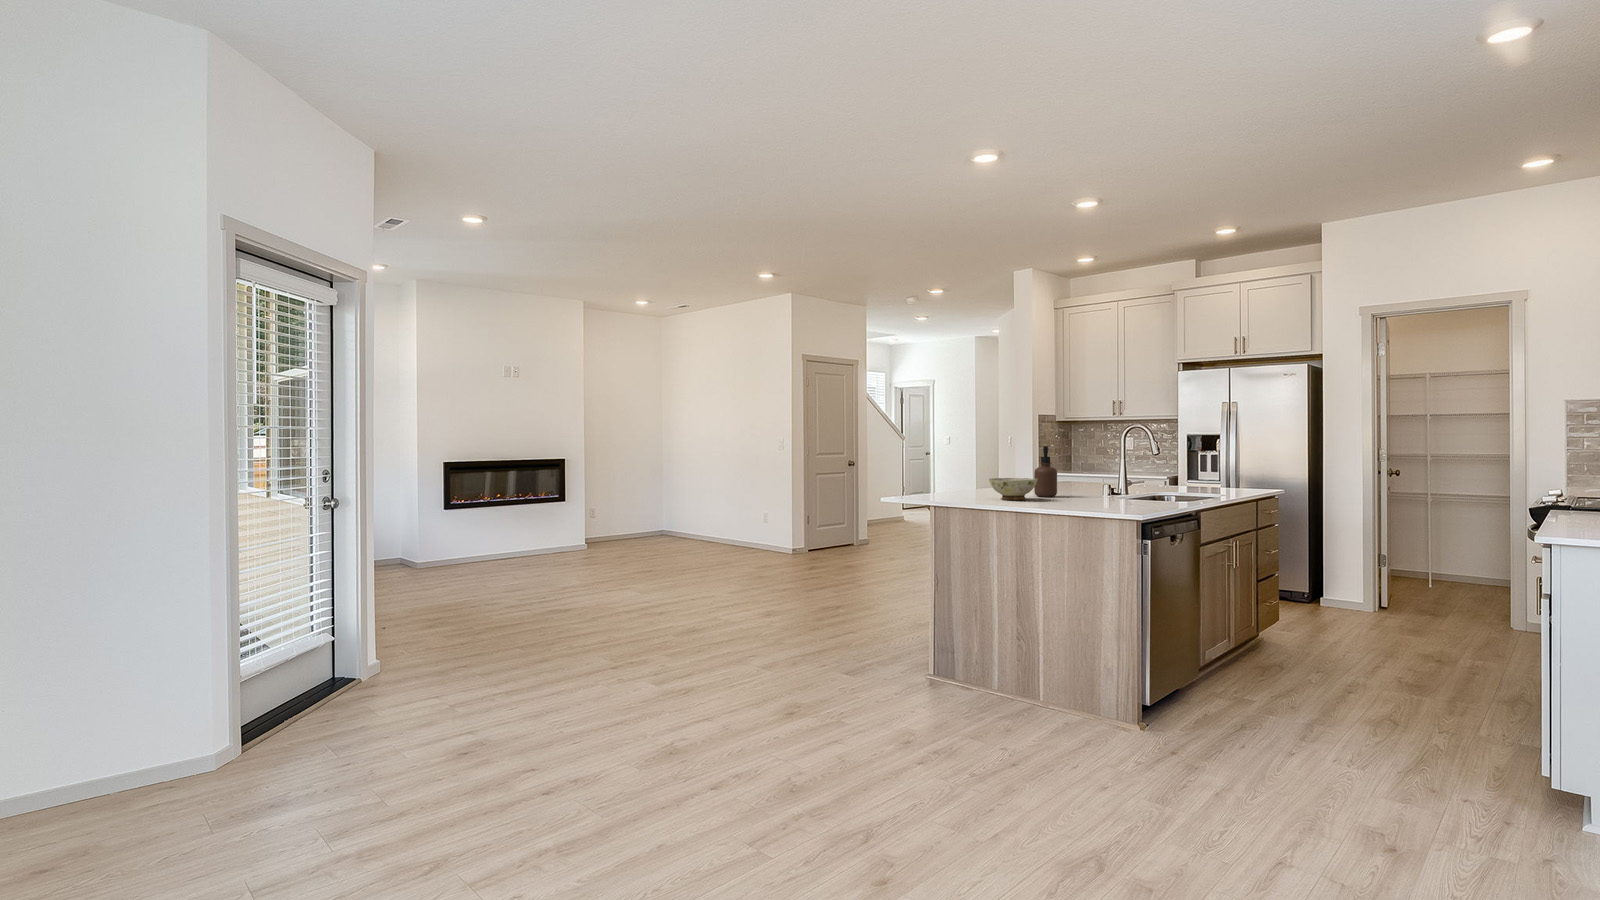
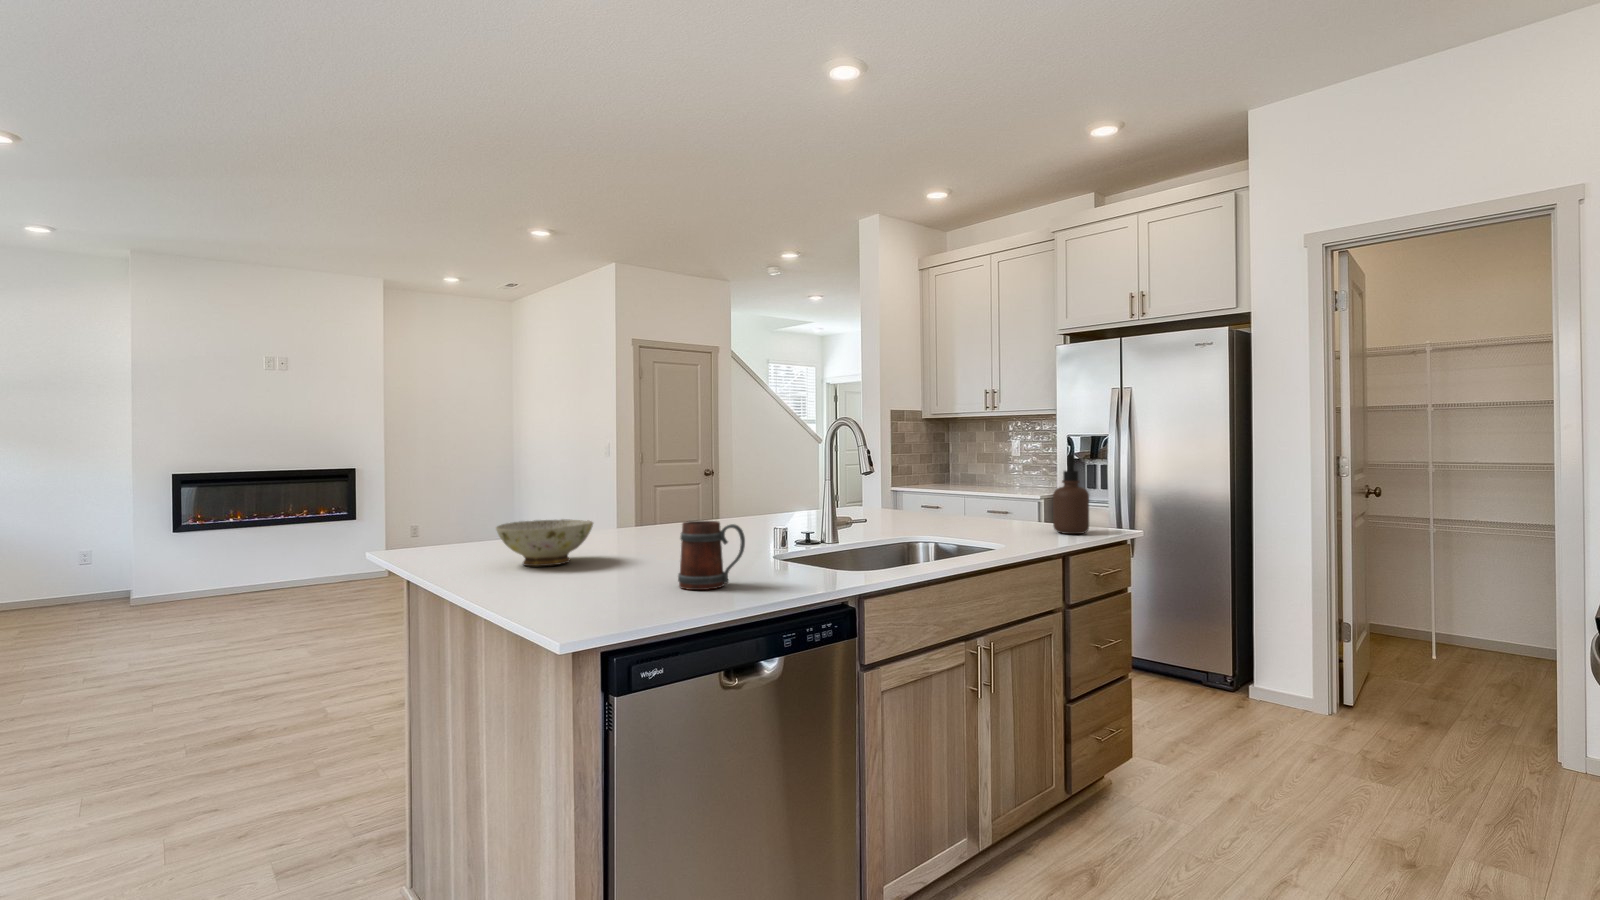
soap dispenser: present [1034,446,1057,497] -> present [1053,455,1089,534]
mug: none [1115,474,1149,505] -> present [678,521,745,590]

